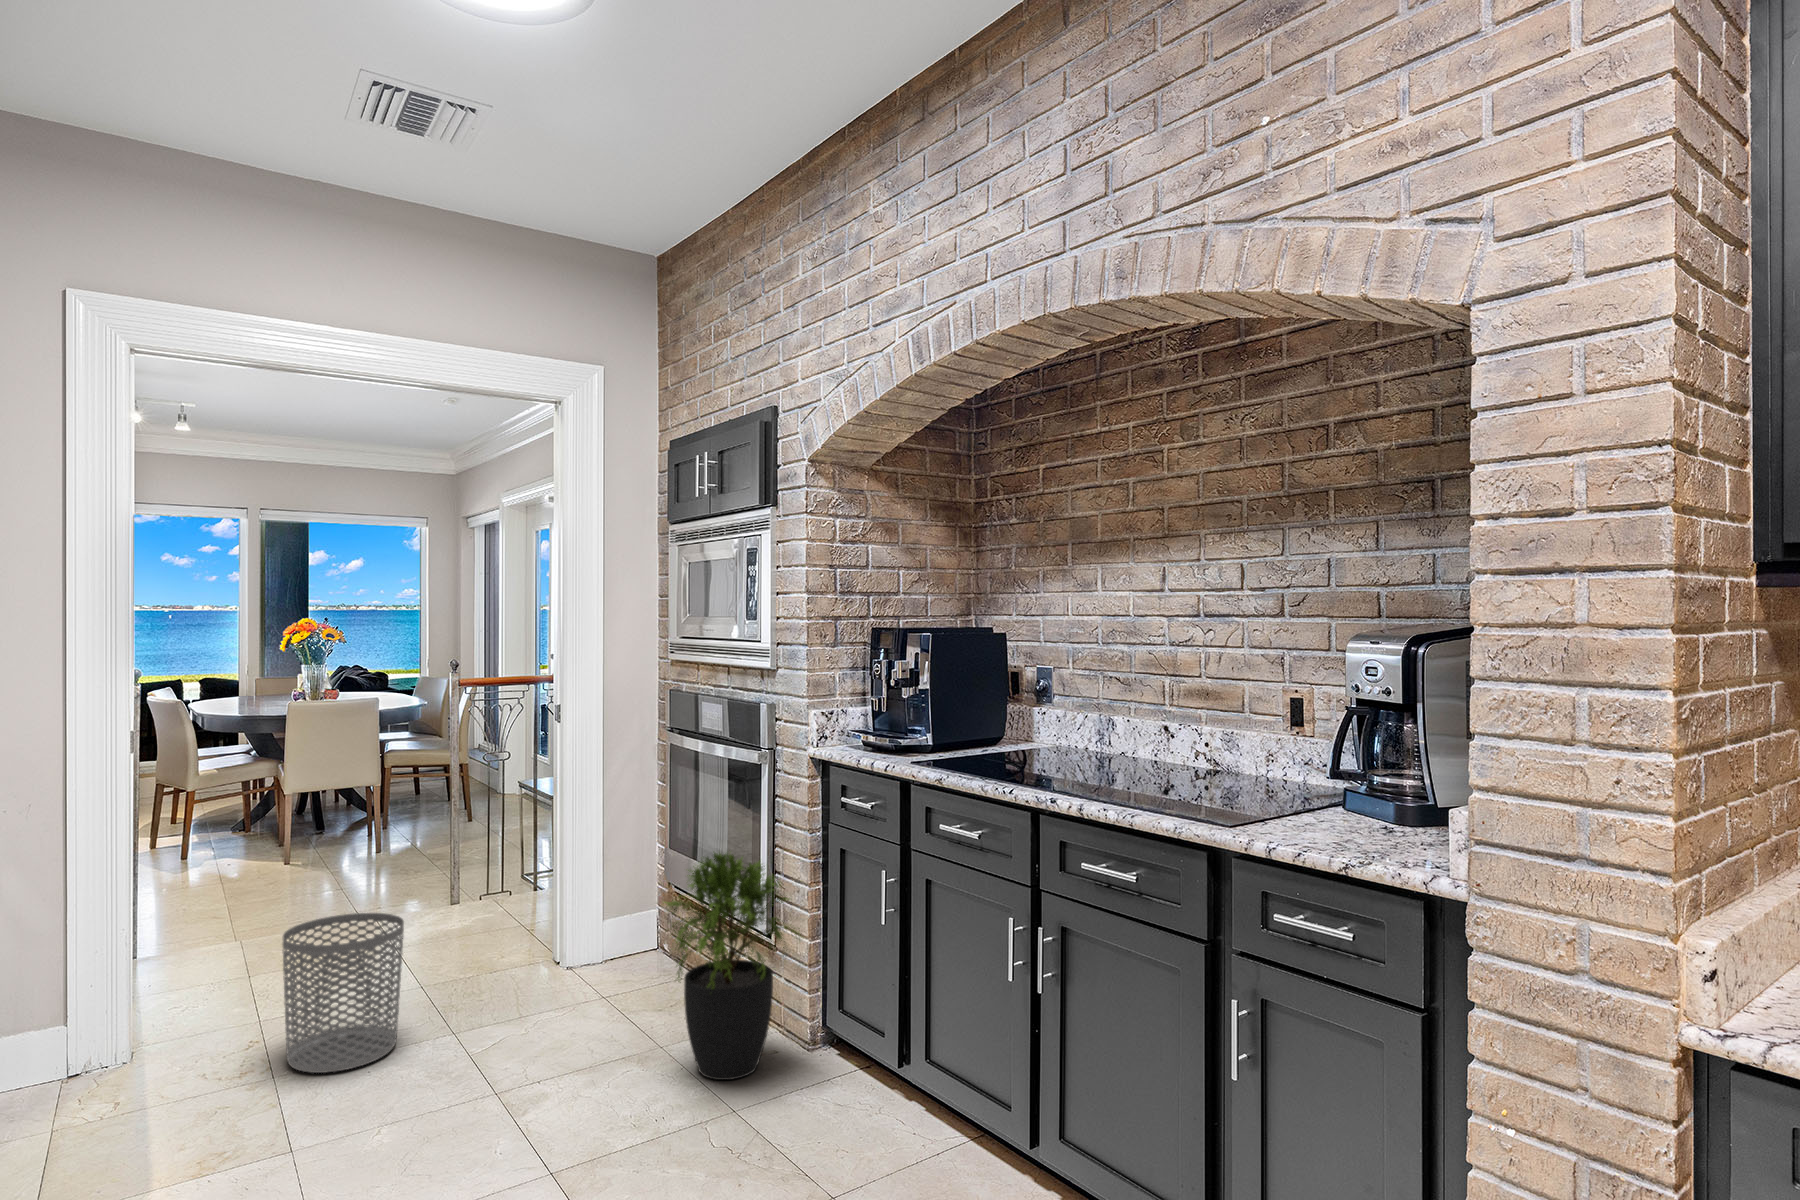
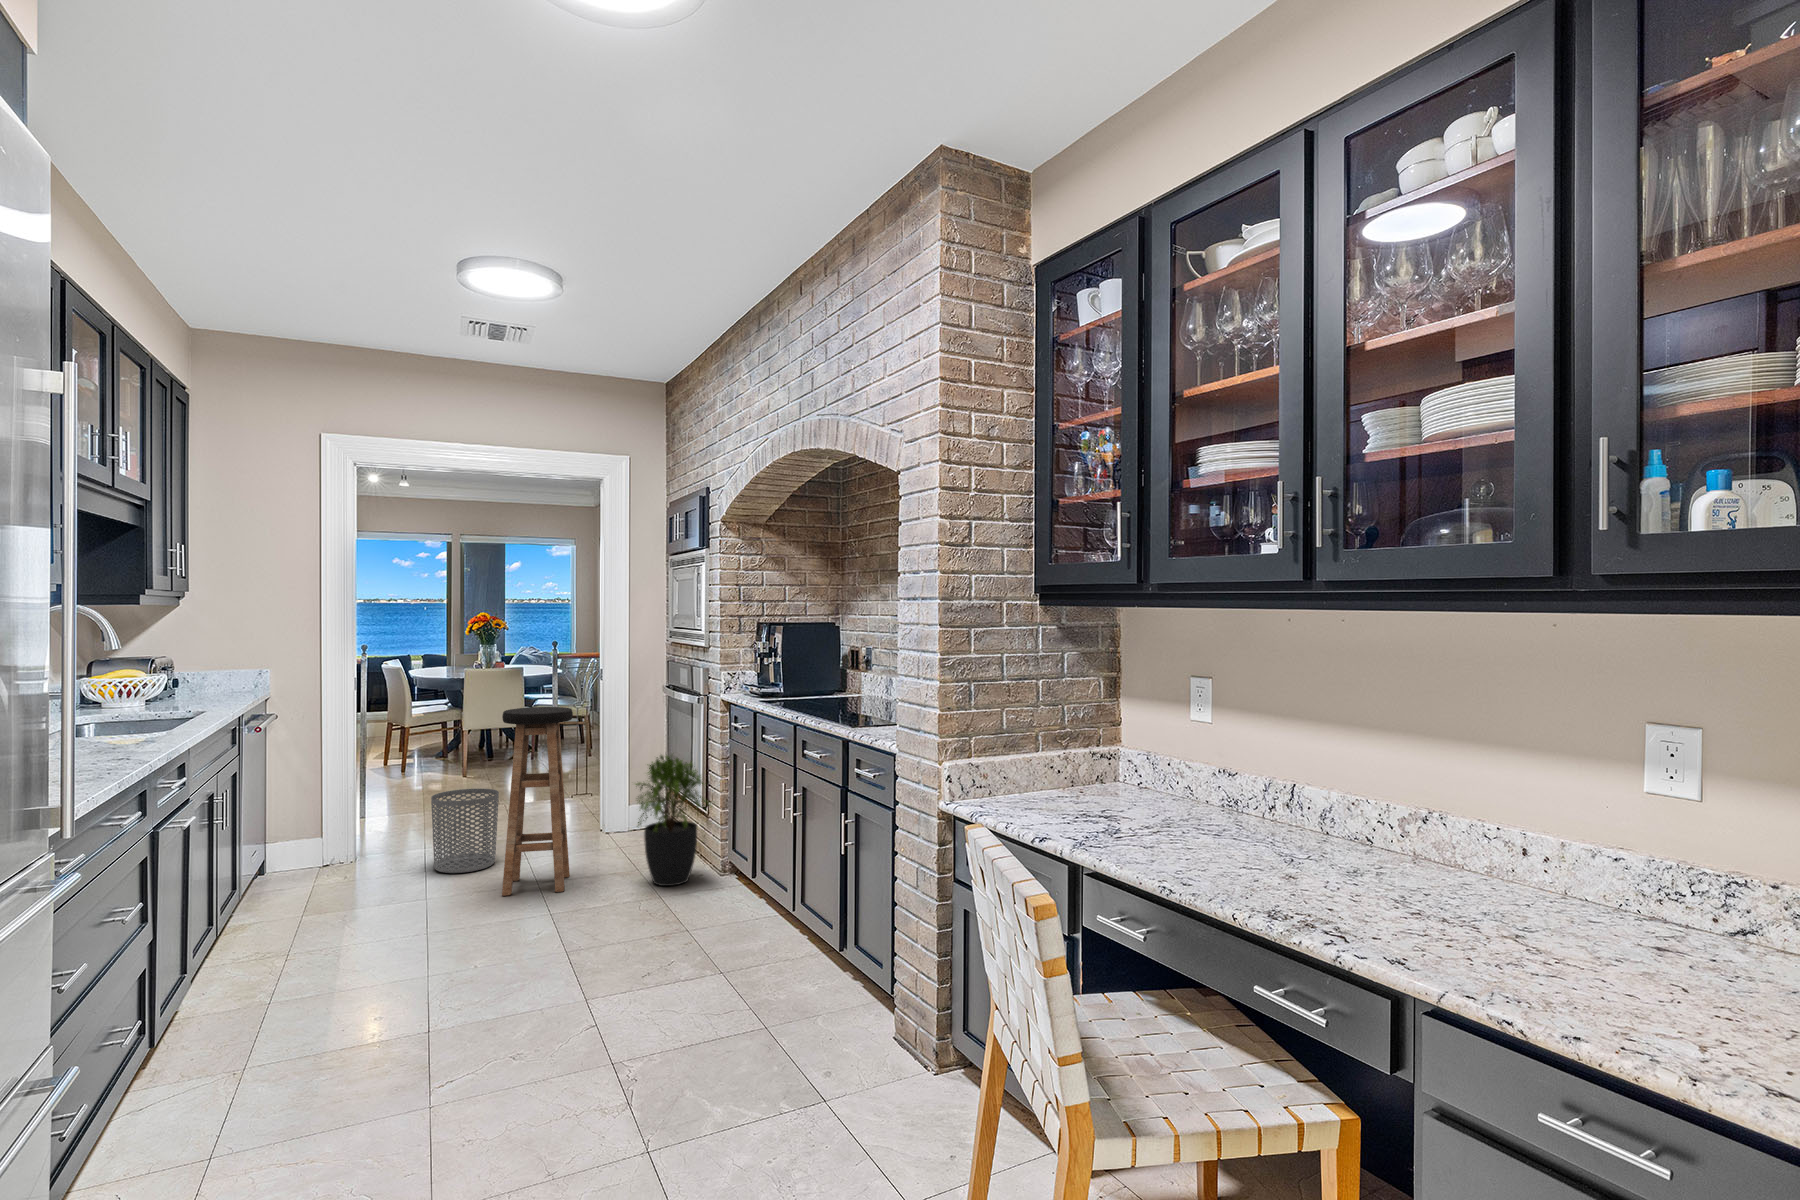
bar stool: none [434,774,558,1124] -> present [502,707,573,896]

